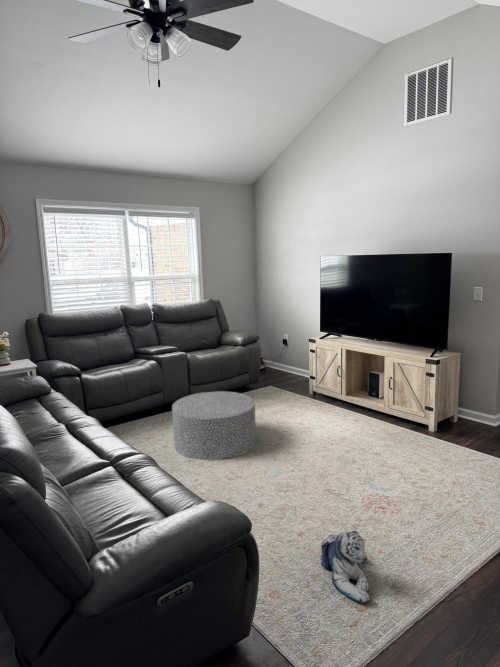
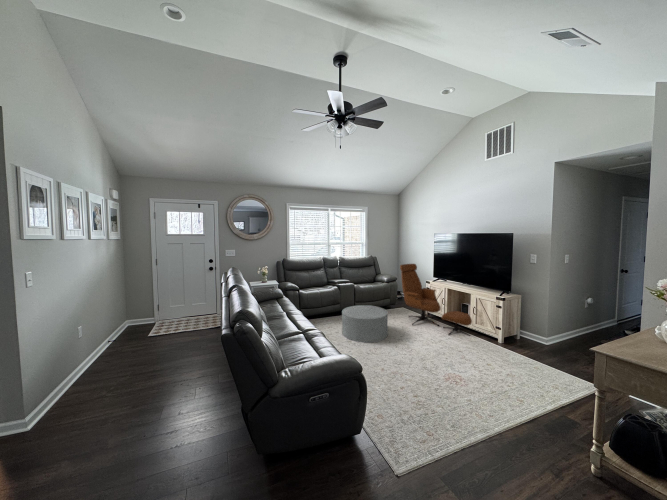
lounge chair: none [268,310,388,428] -> present [400,264,472,336]
plush toy: present [321,531,370,603] -> none [410,387,439,430]

